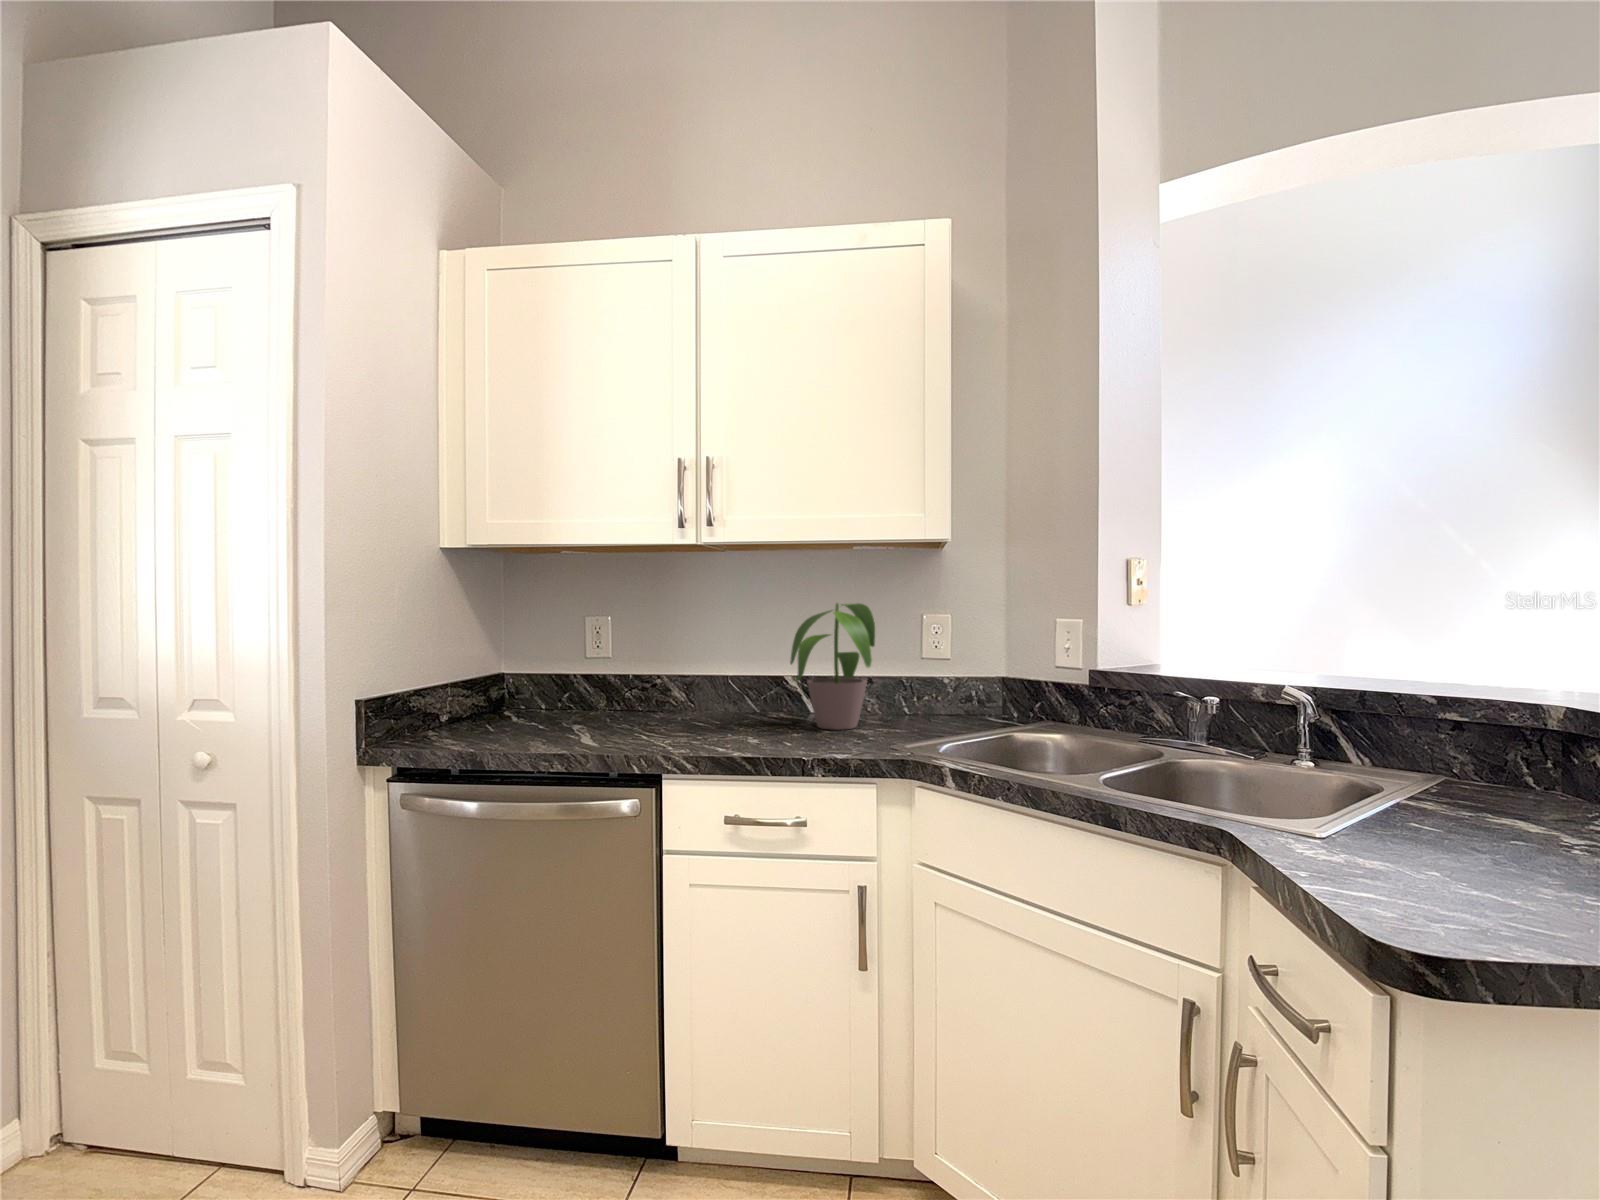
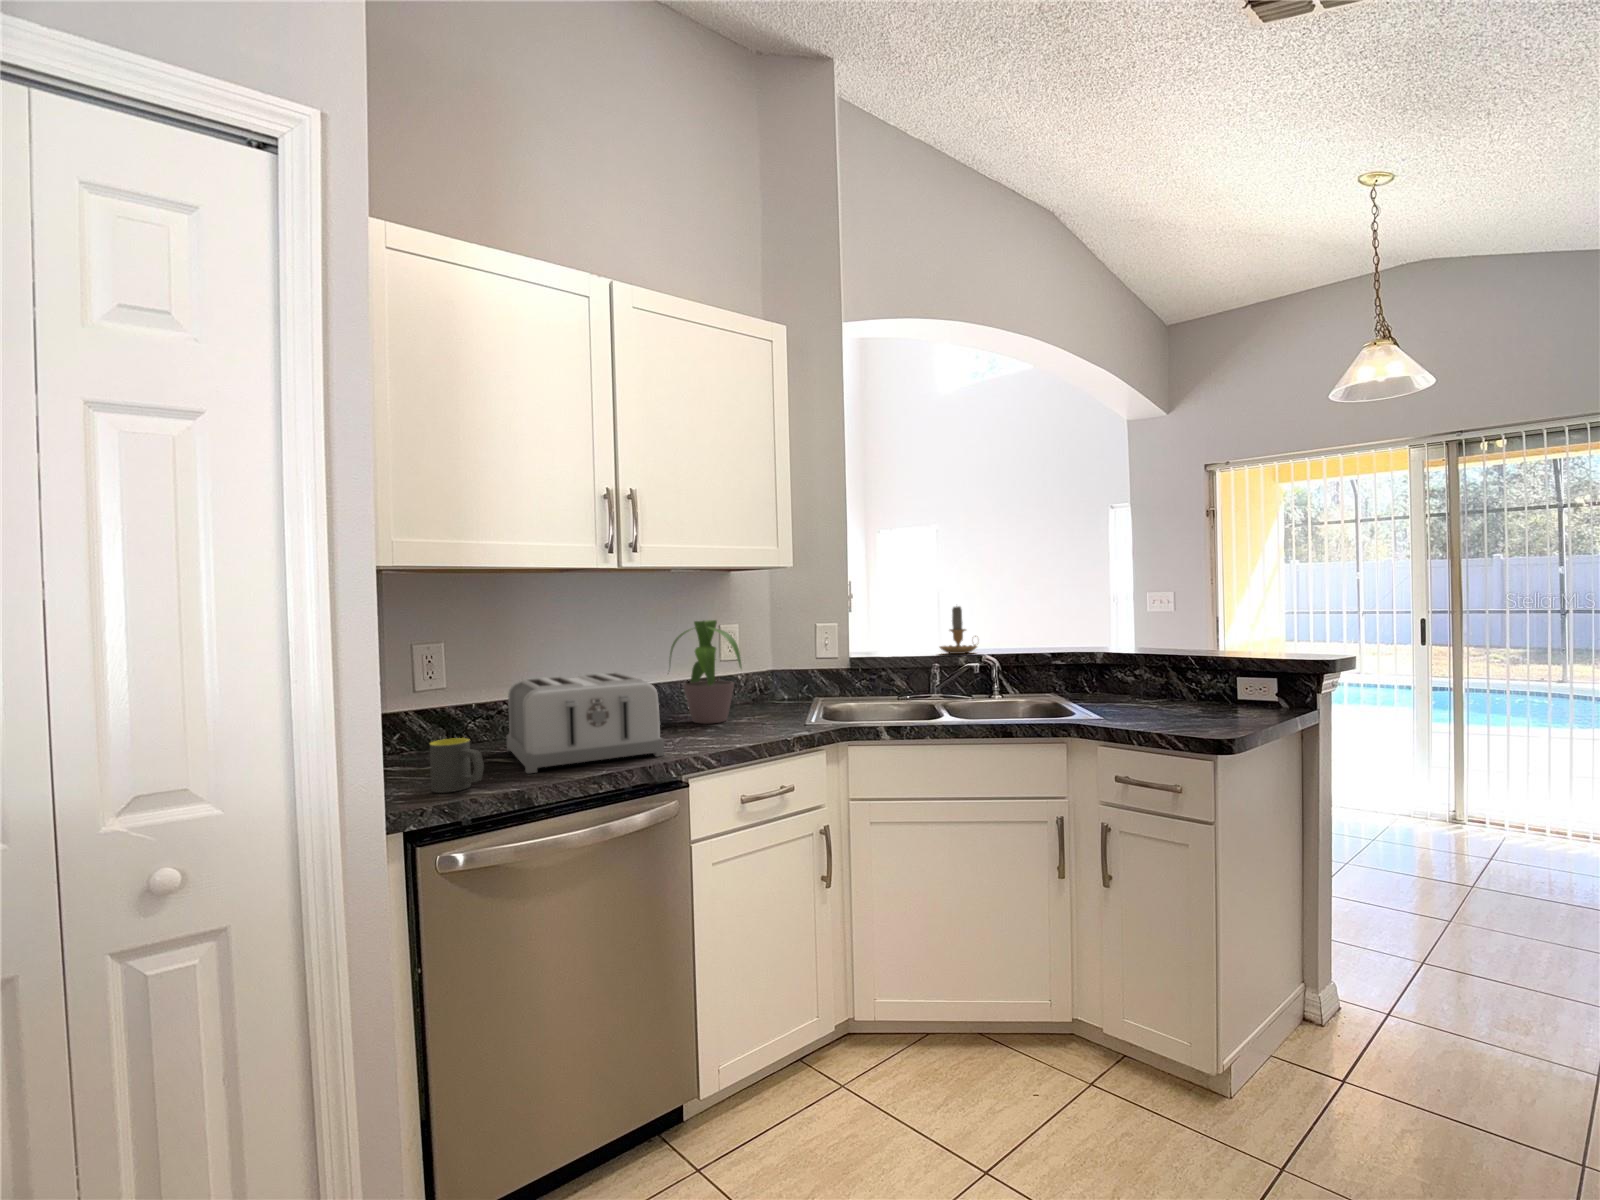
candle: none [1245,593,1339,681] -> present [940,606,977,654]
toaster: none [530,653,714,749] -> present [506,672,664,773]
mug: none [443,697,478,743] -> present [430,738,484,793]

